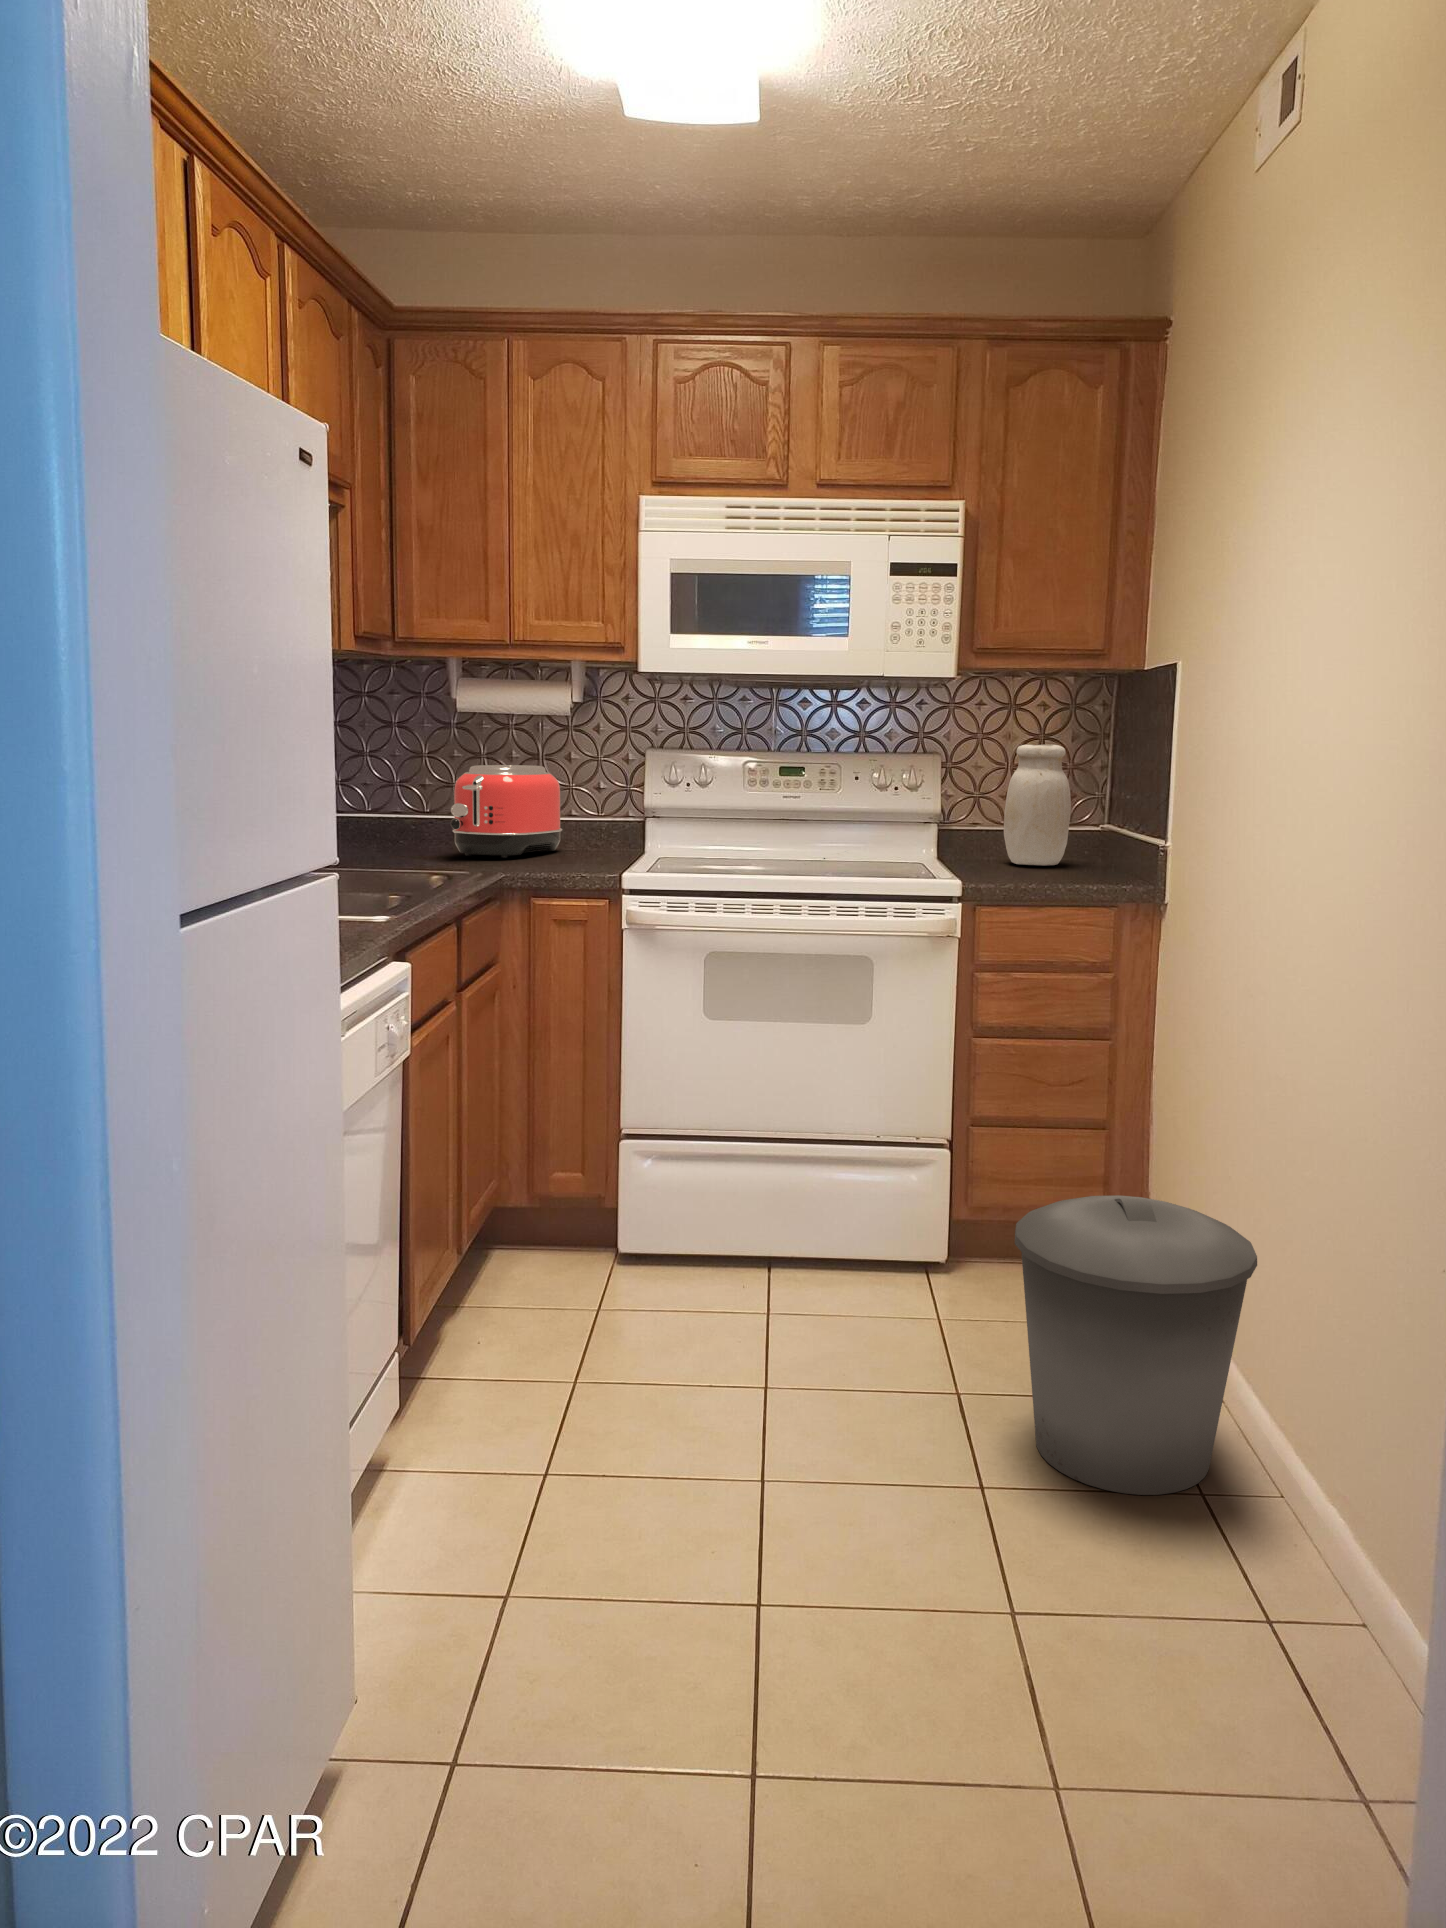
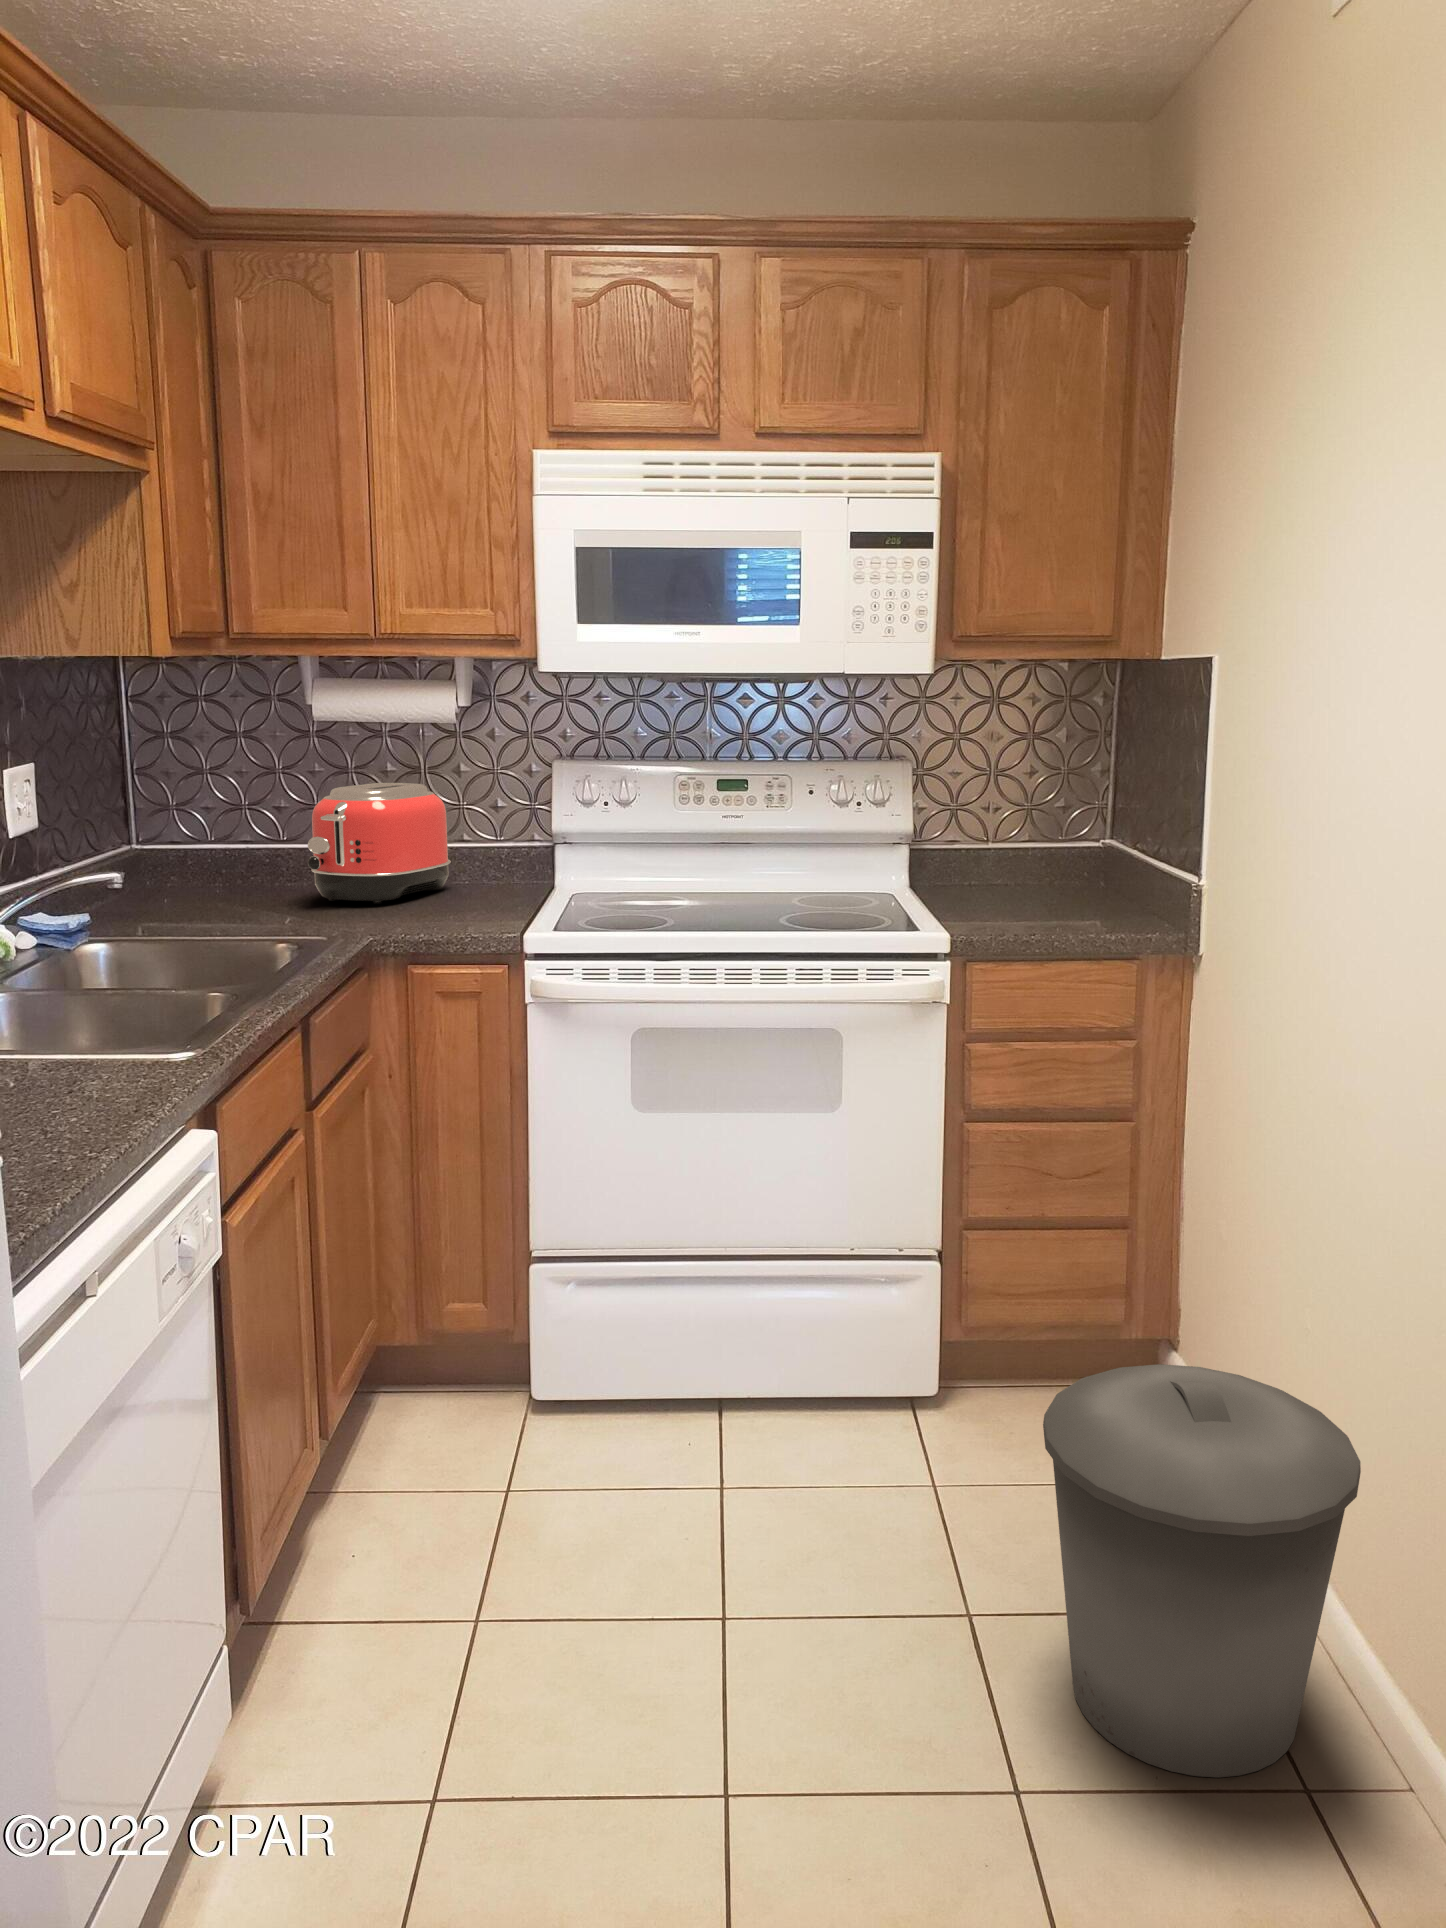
jar: present [1004,745,1071,865] -> none [992,751,1073,899]

